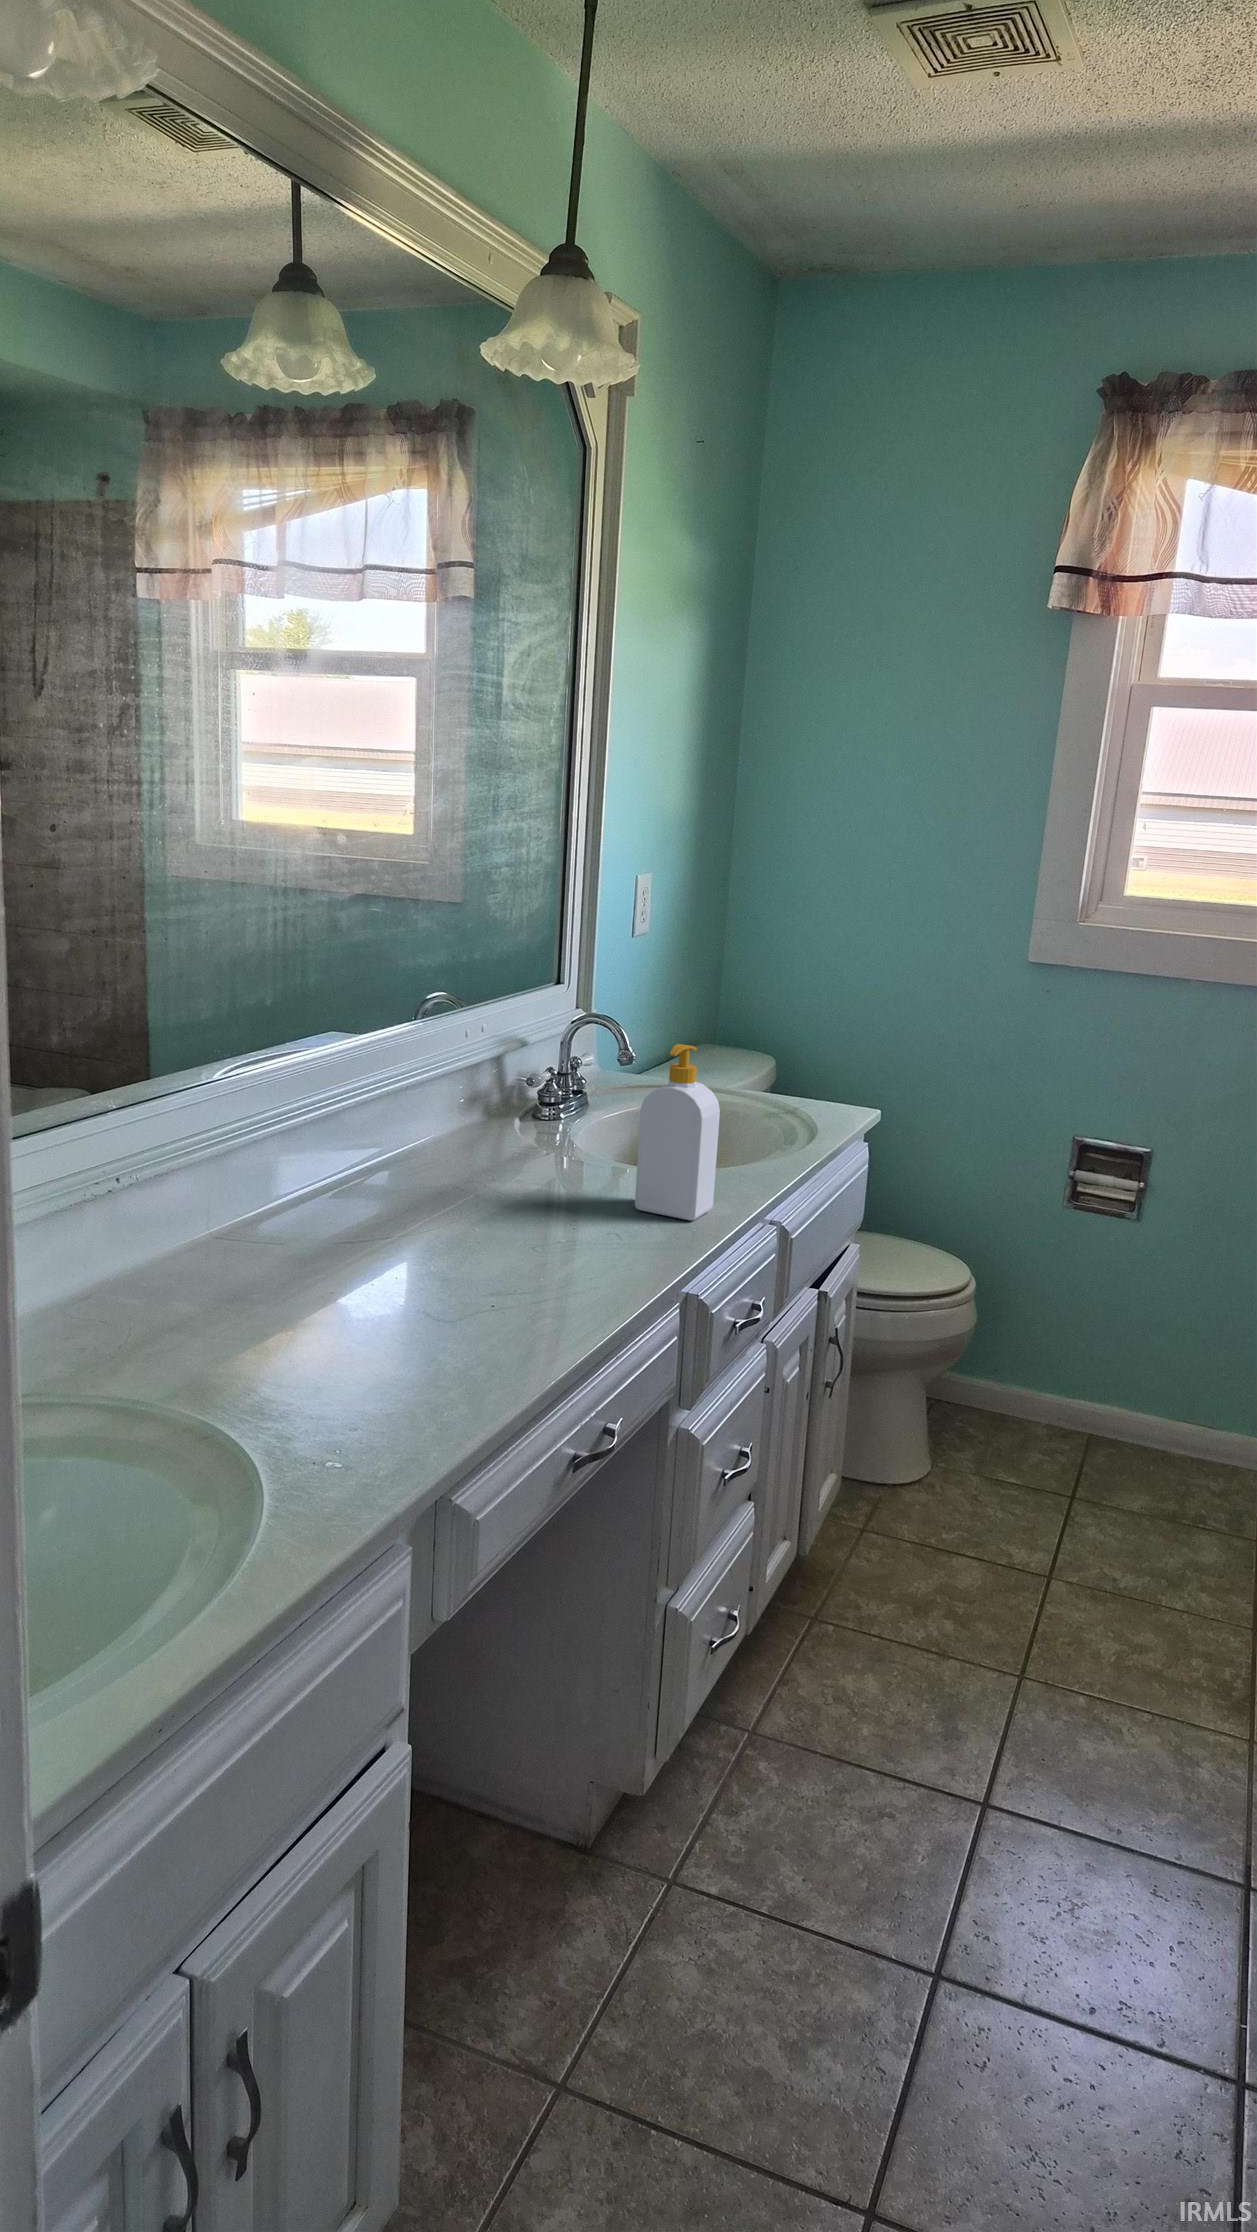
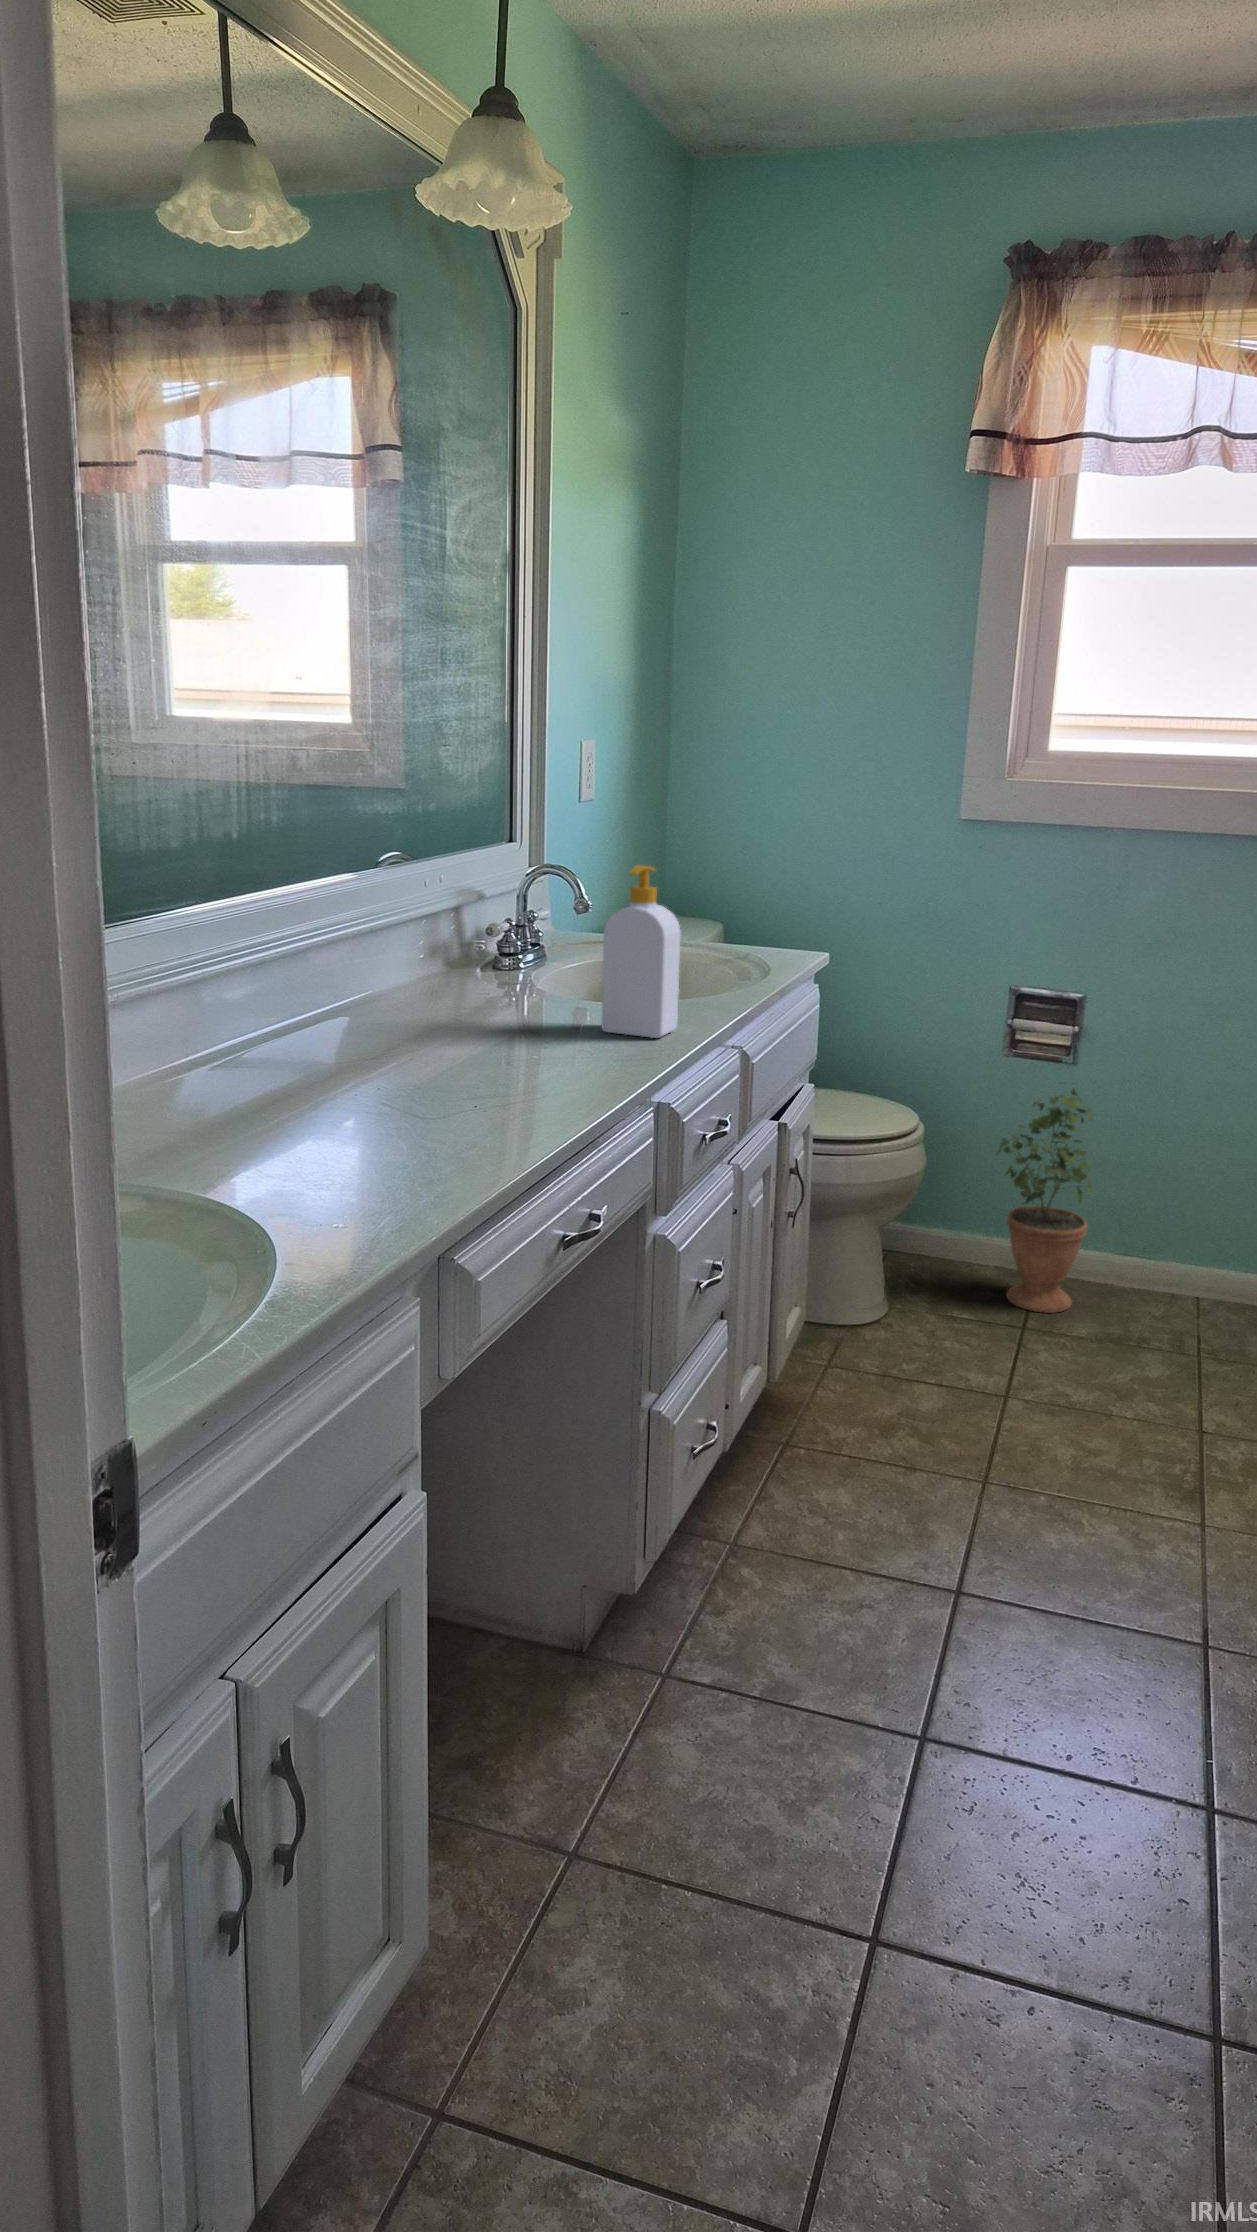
potted plant: none [1058,1239,1165,1486] -> present [998,1090,1093,1313]

